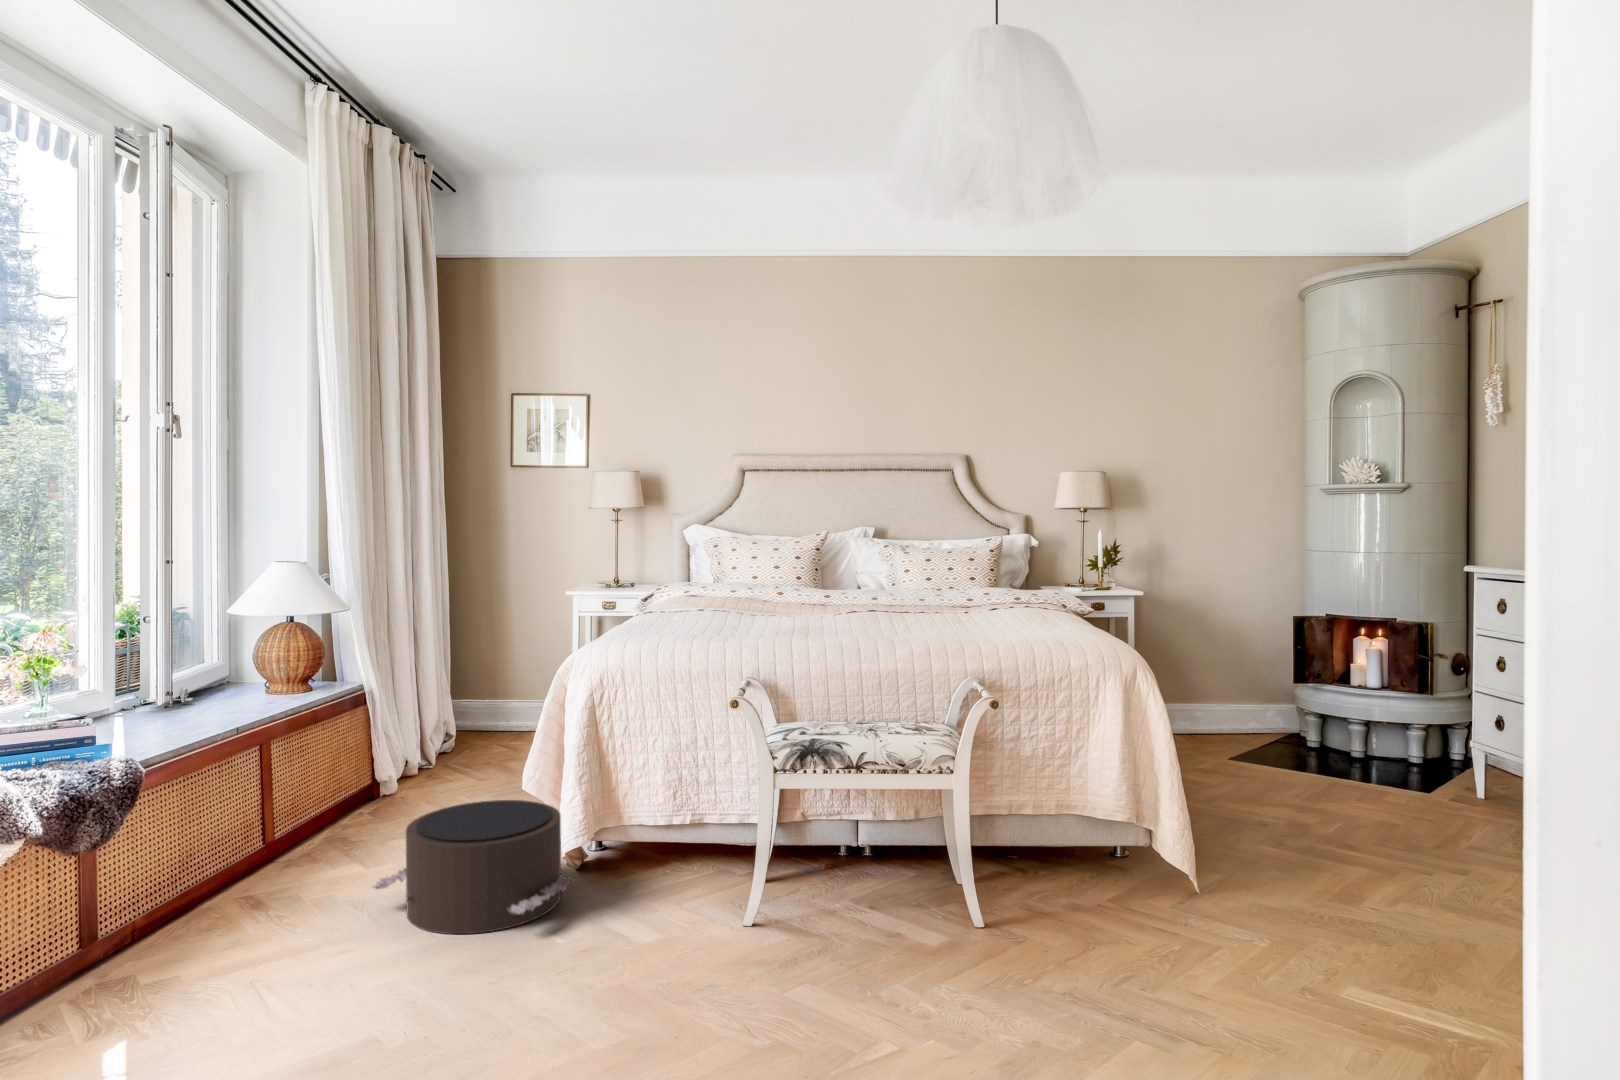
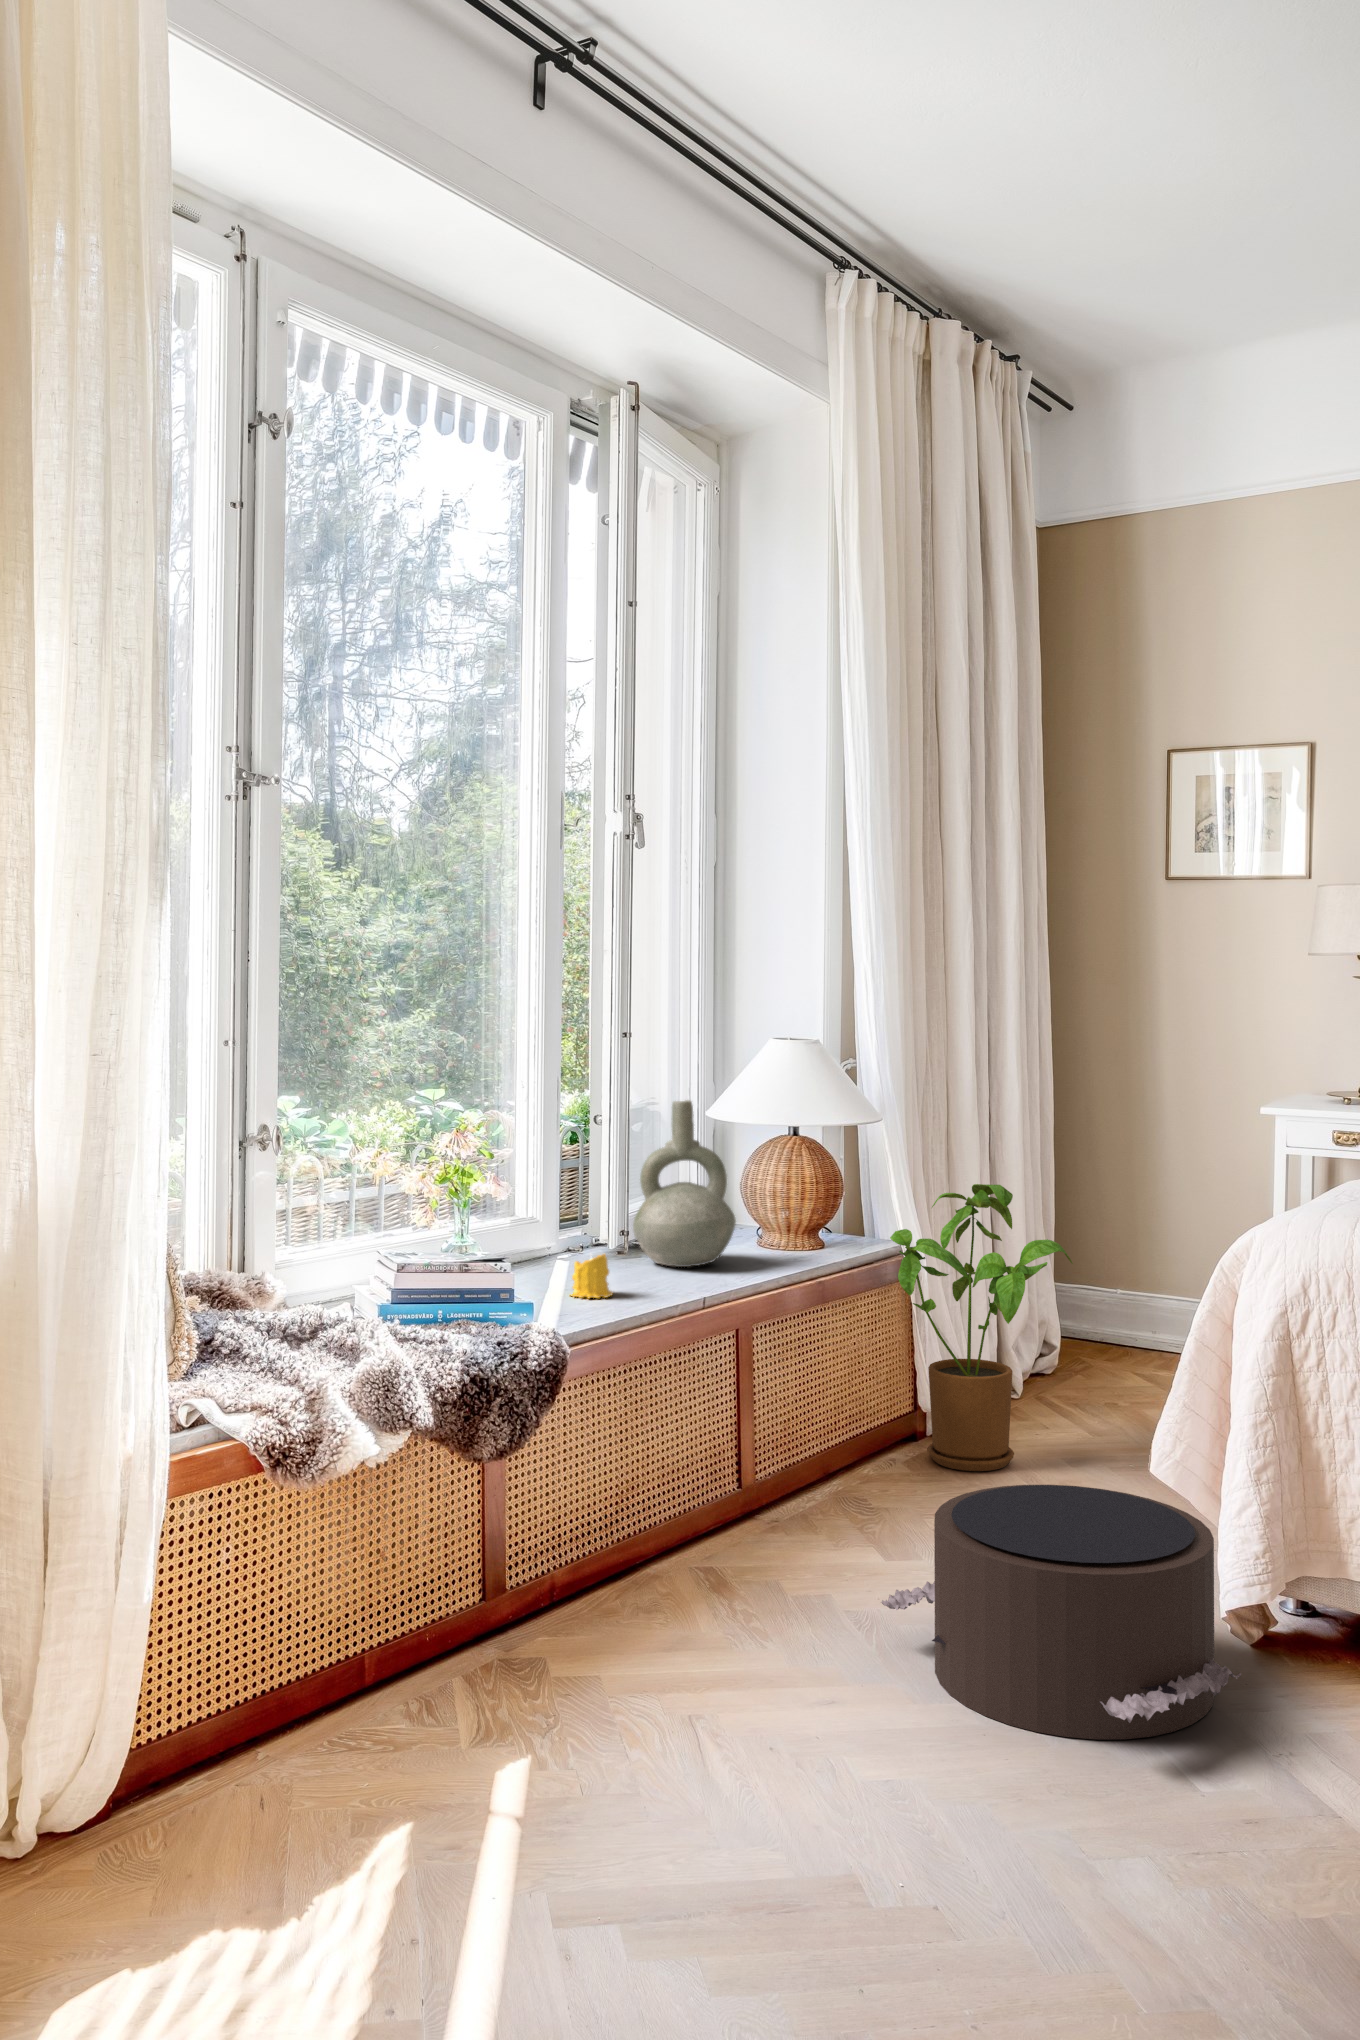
decorative vase: none [175,603,253,711] -> present [633,1100,736,1267]
house plant: none [358,643,470,809] -> present [890,1184,1073,1471]
candle: none [132,707,168,738] -> present [571,1254,613,1298]

